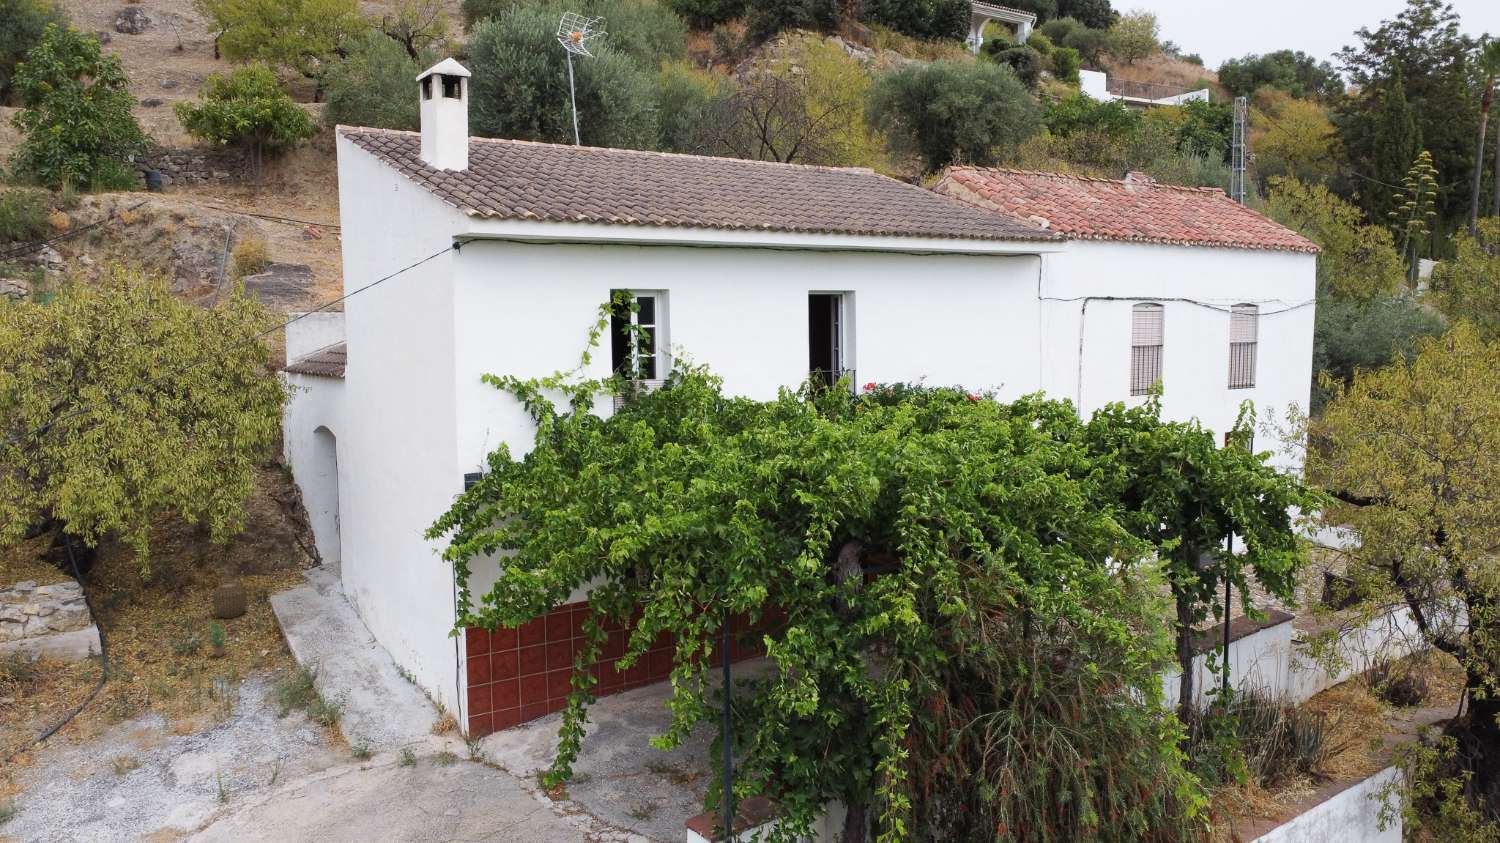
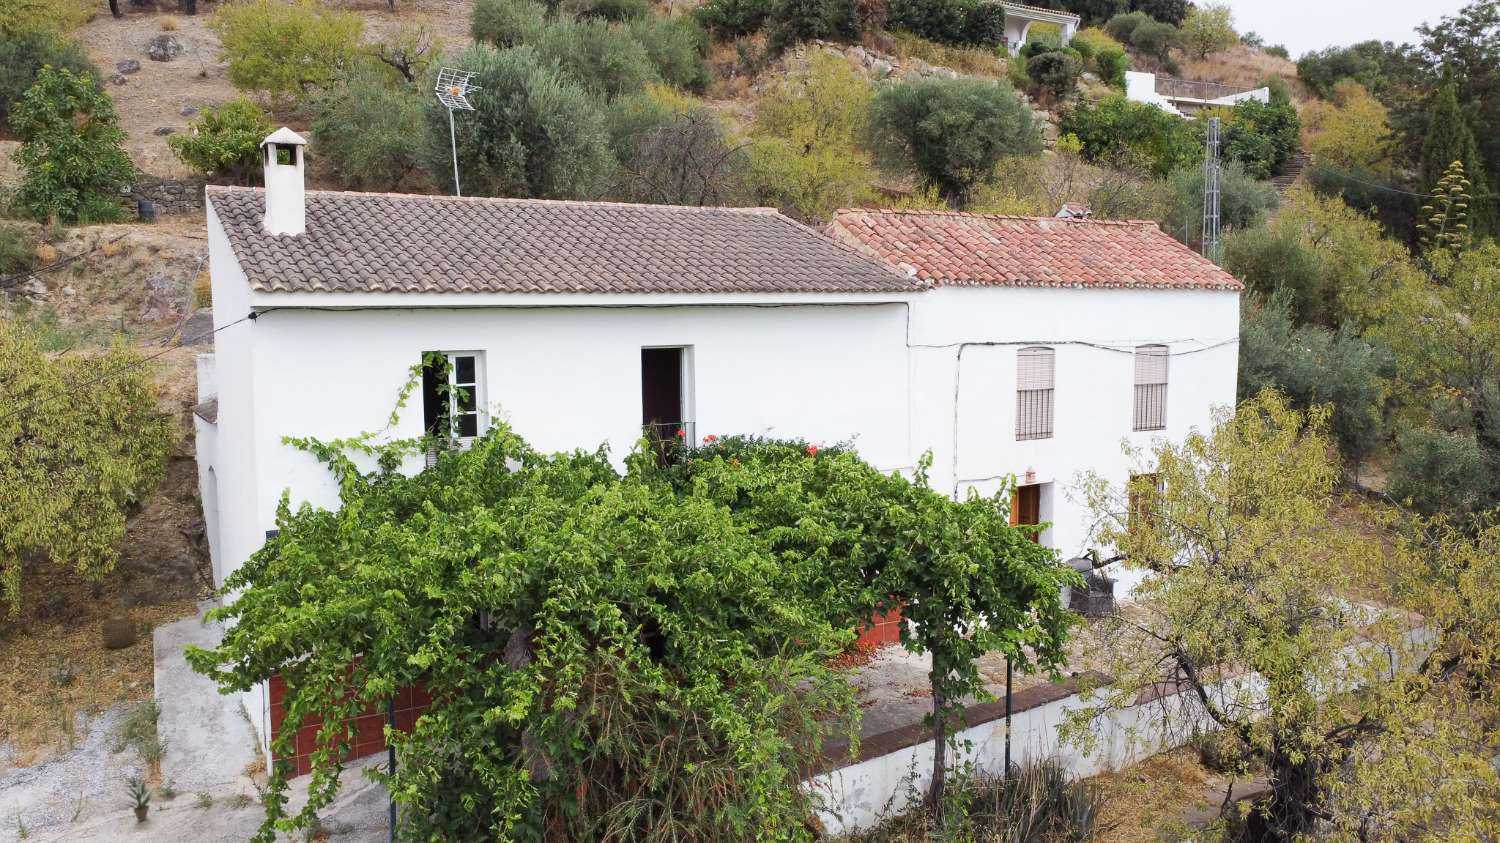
potted plant: present [210,621,226,657] -> present [127,777,151,821]

